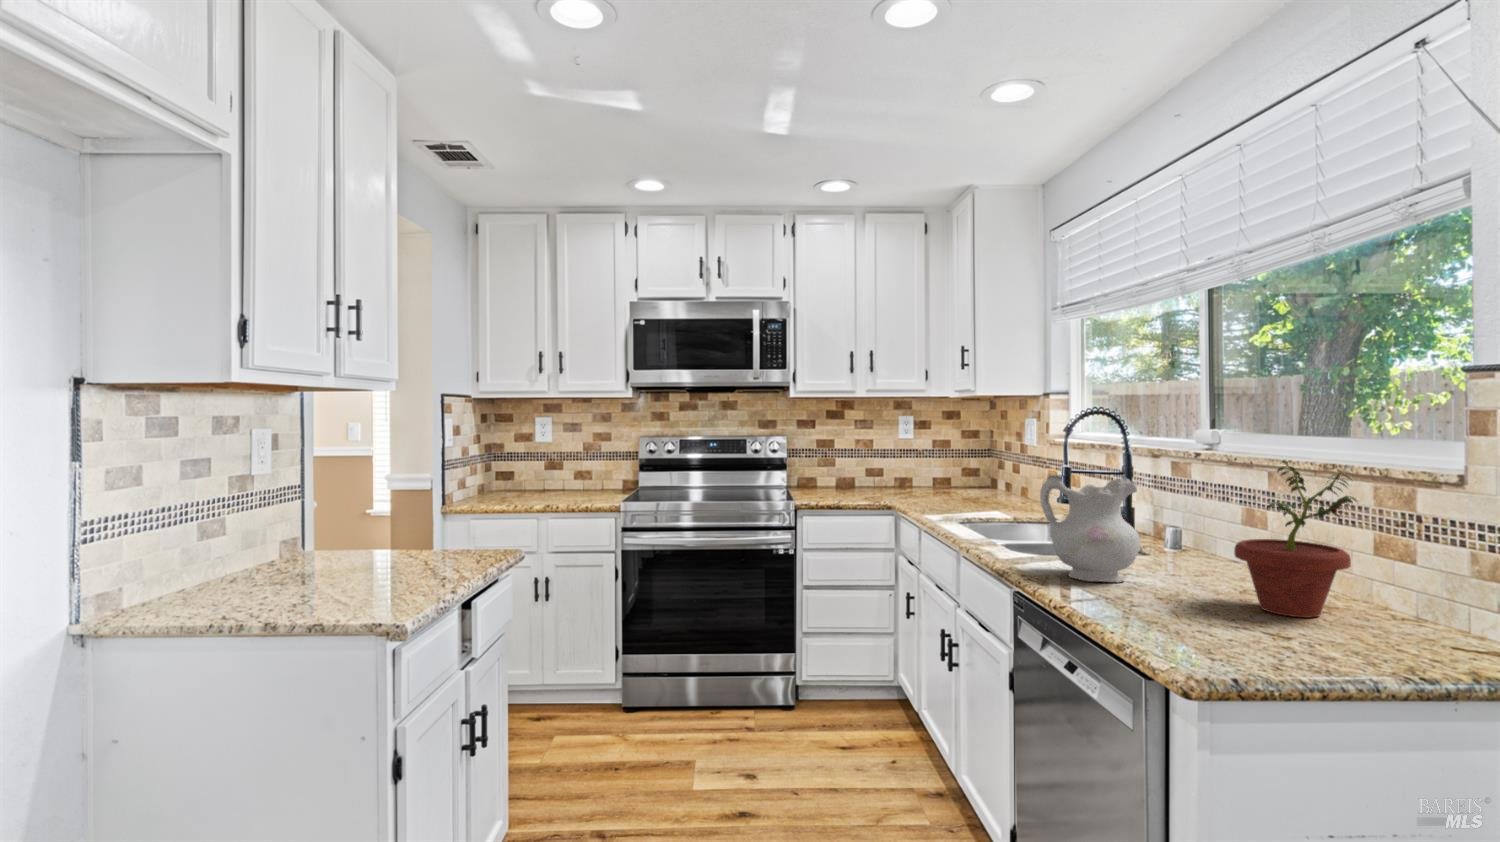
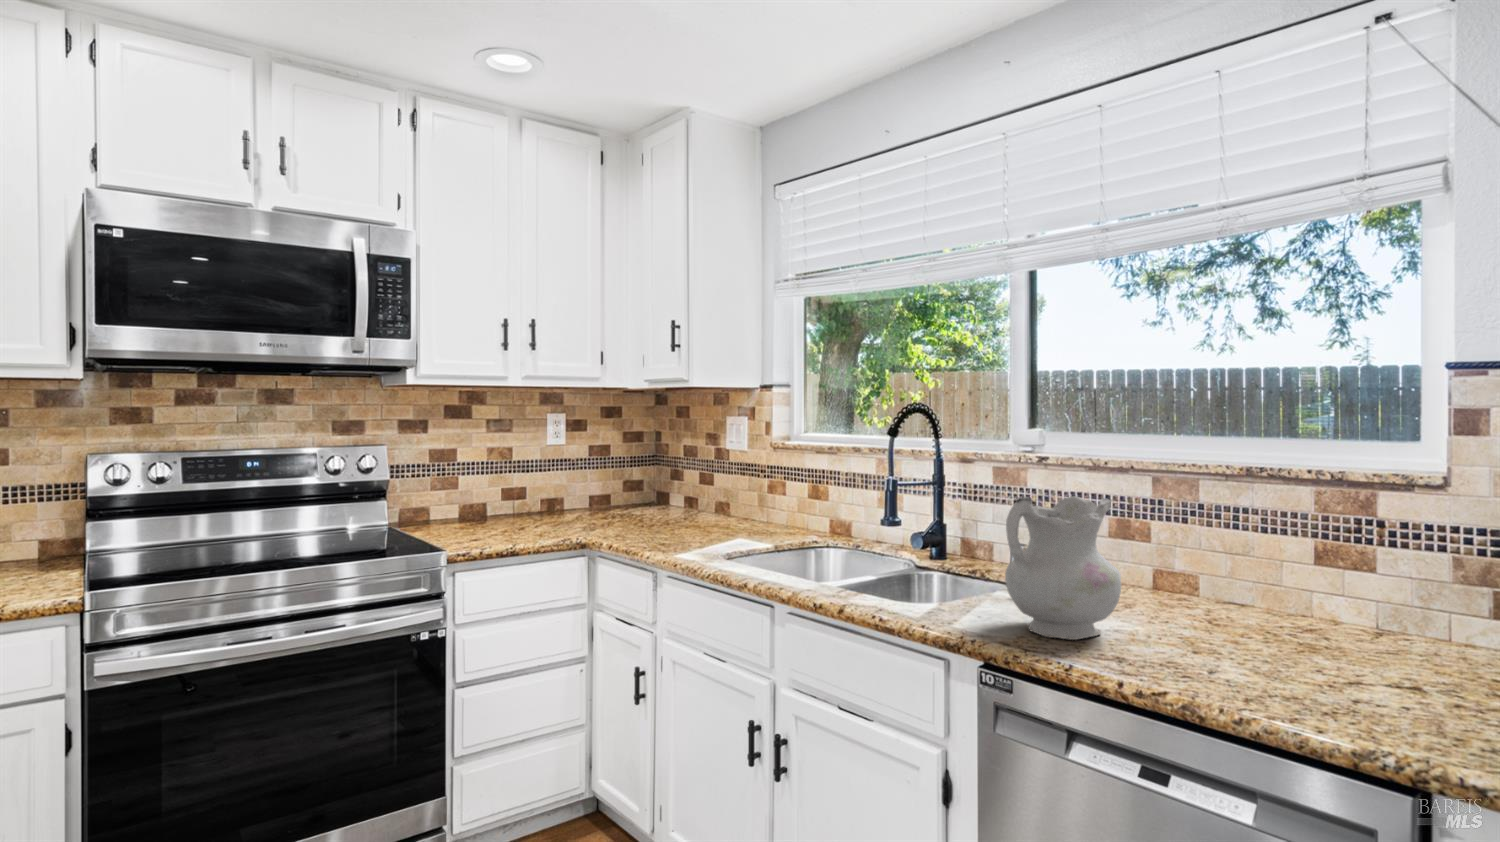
potted plant: present [1234,461,1357,617] -> none [1242,467,1387,653]

